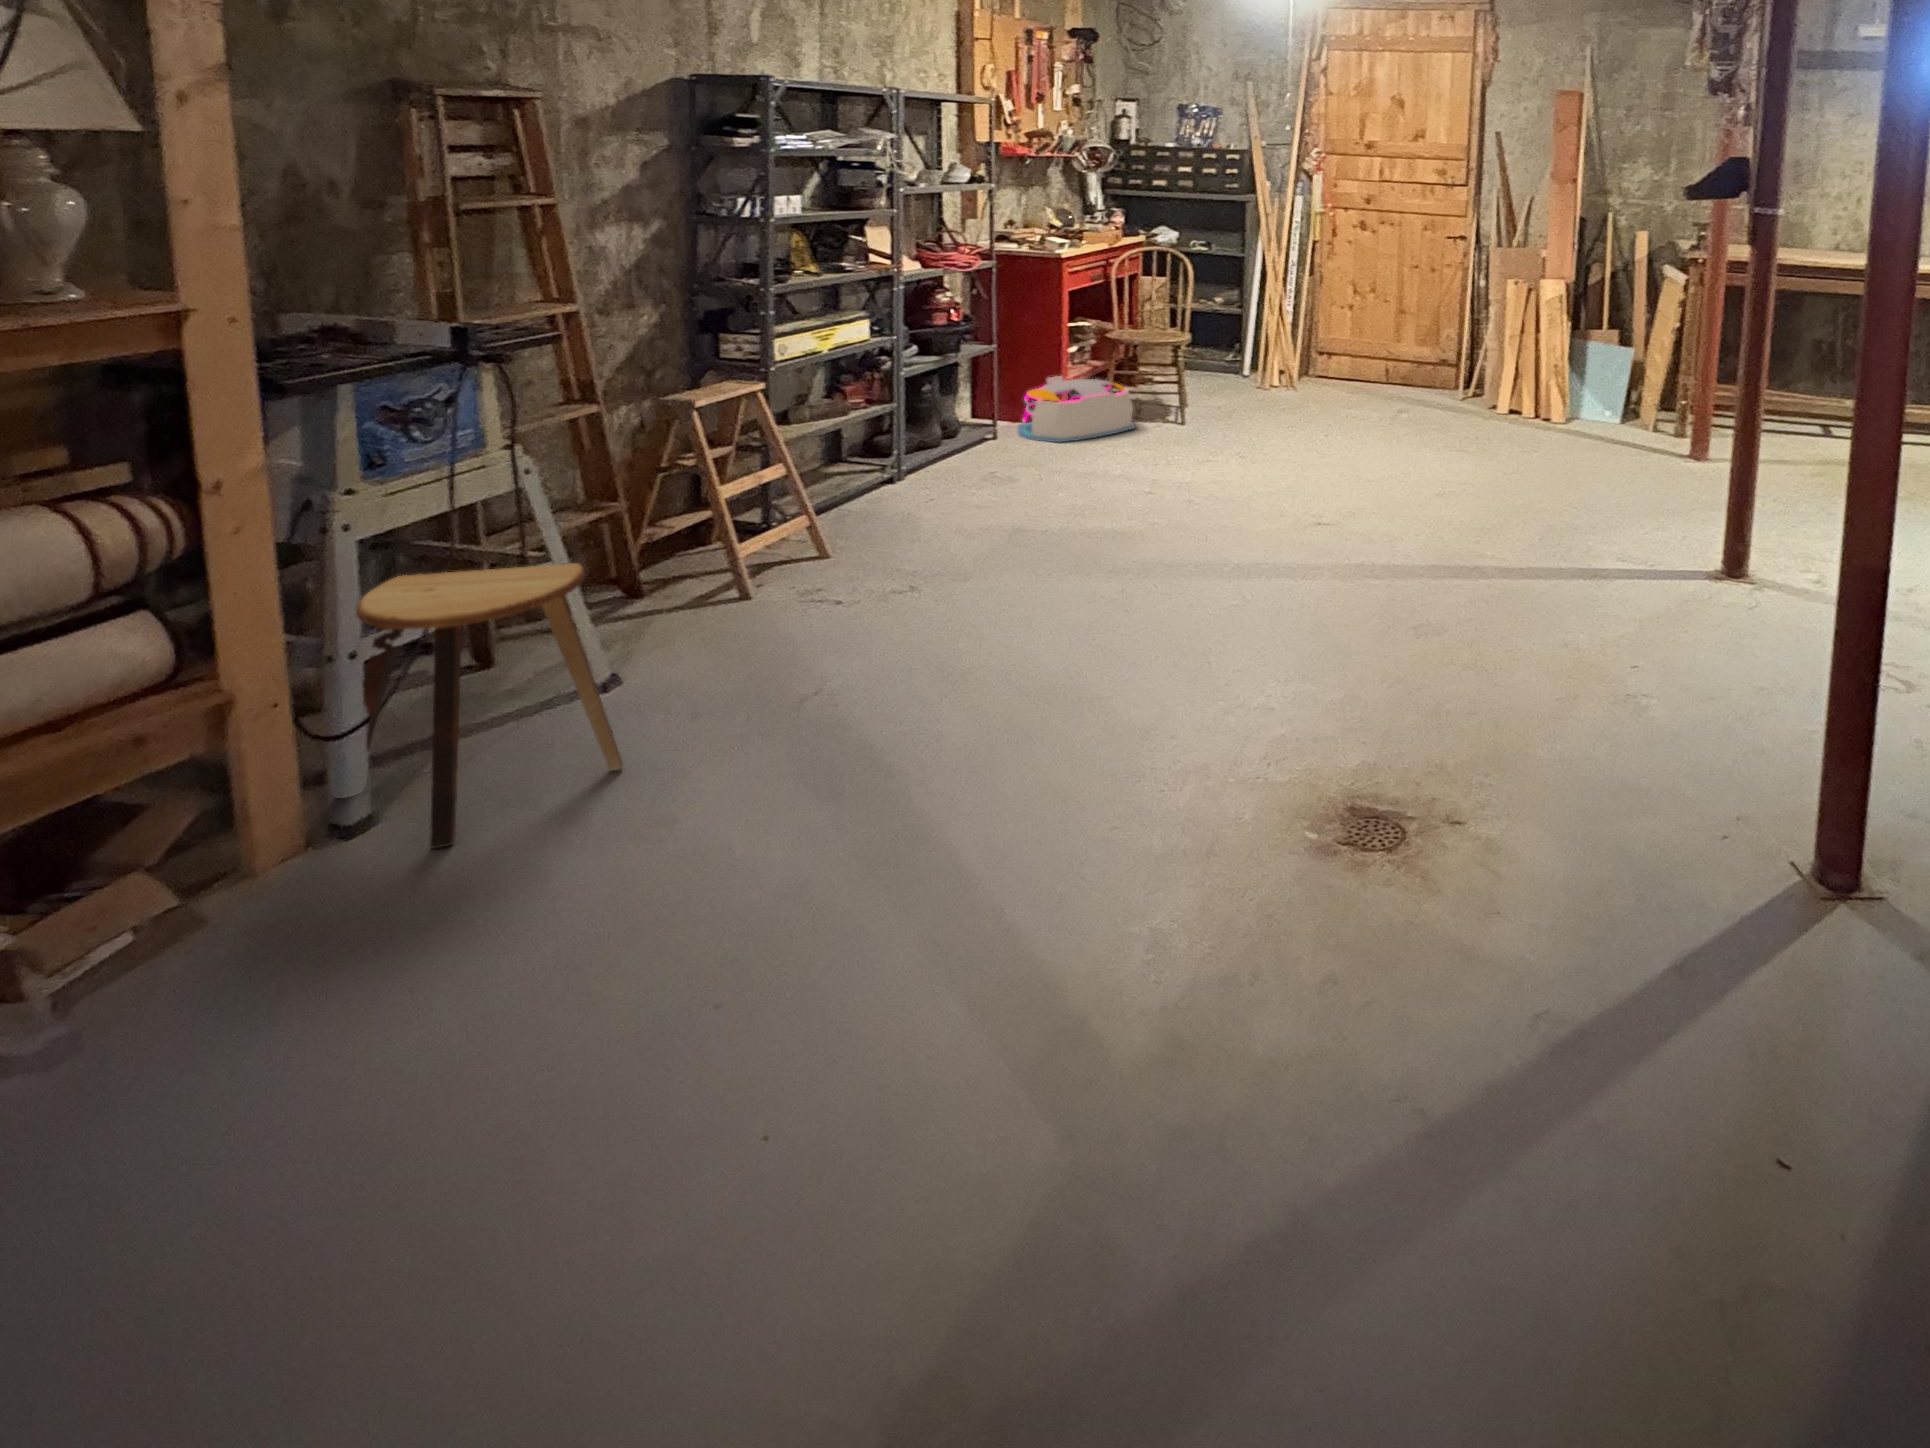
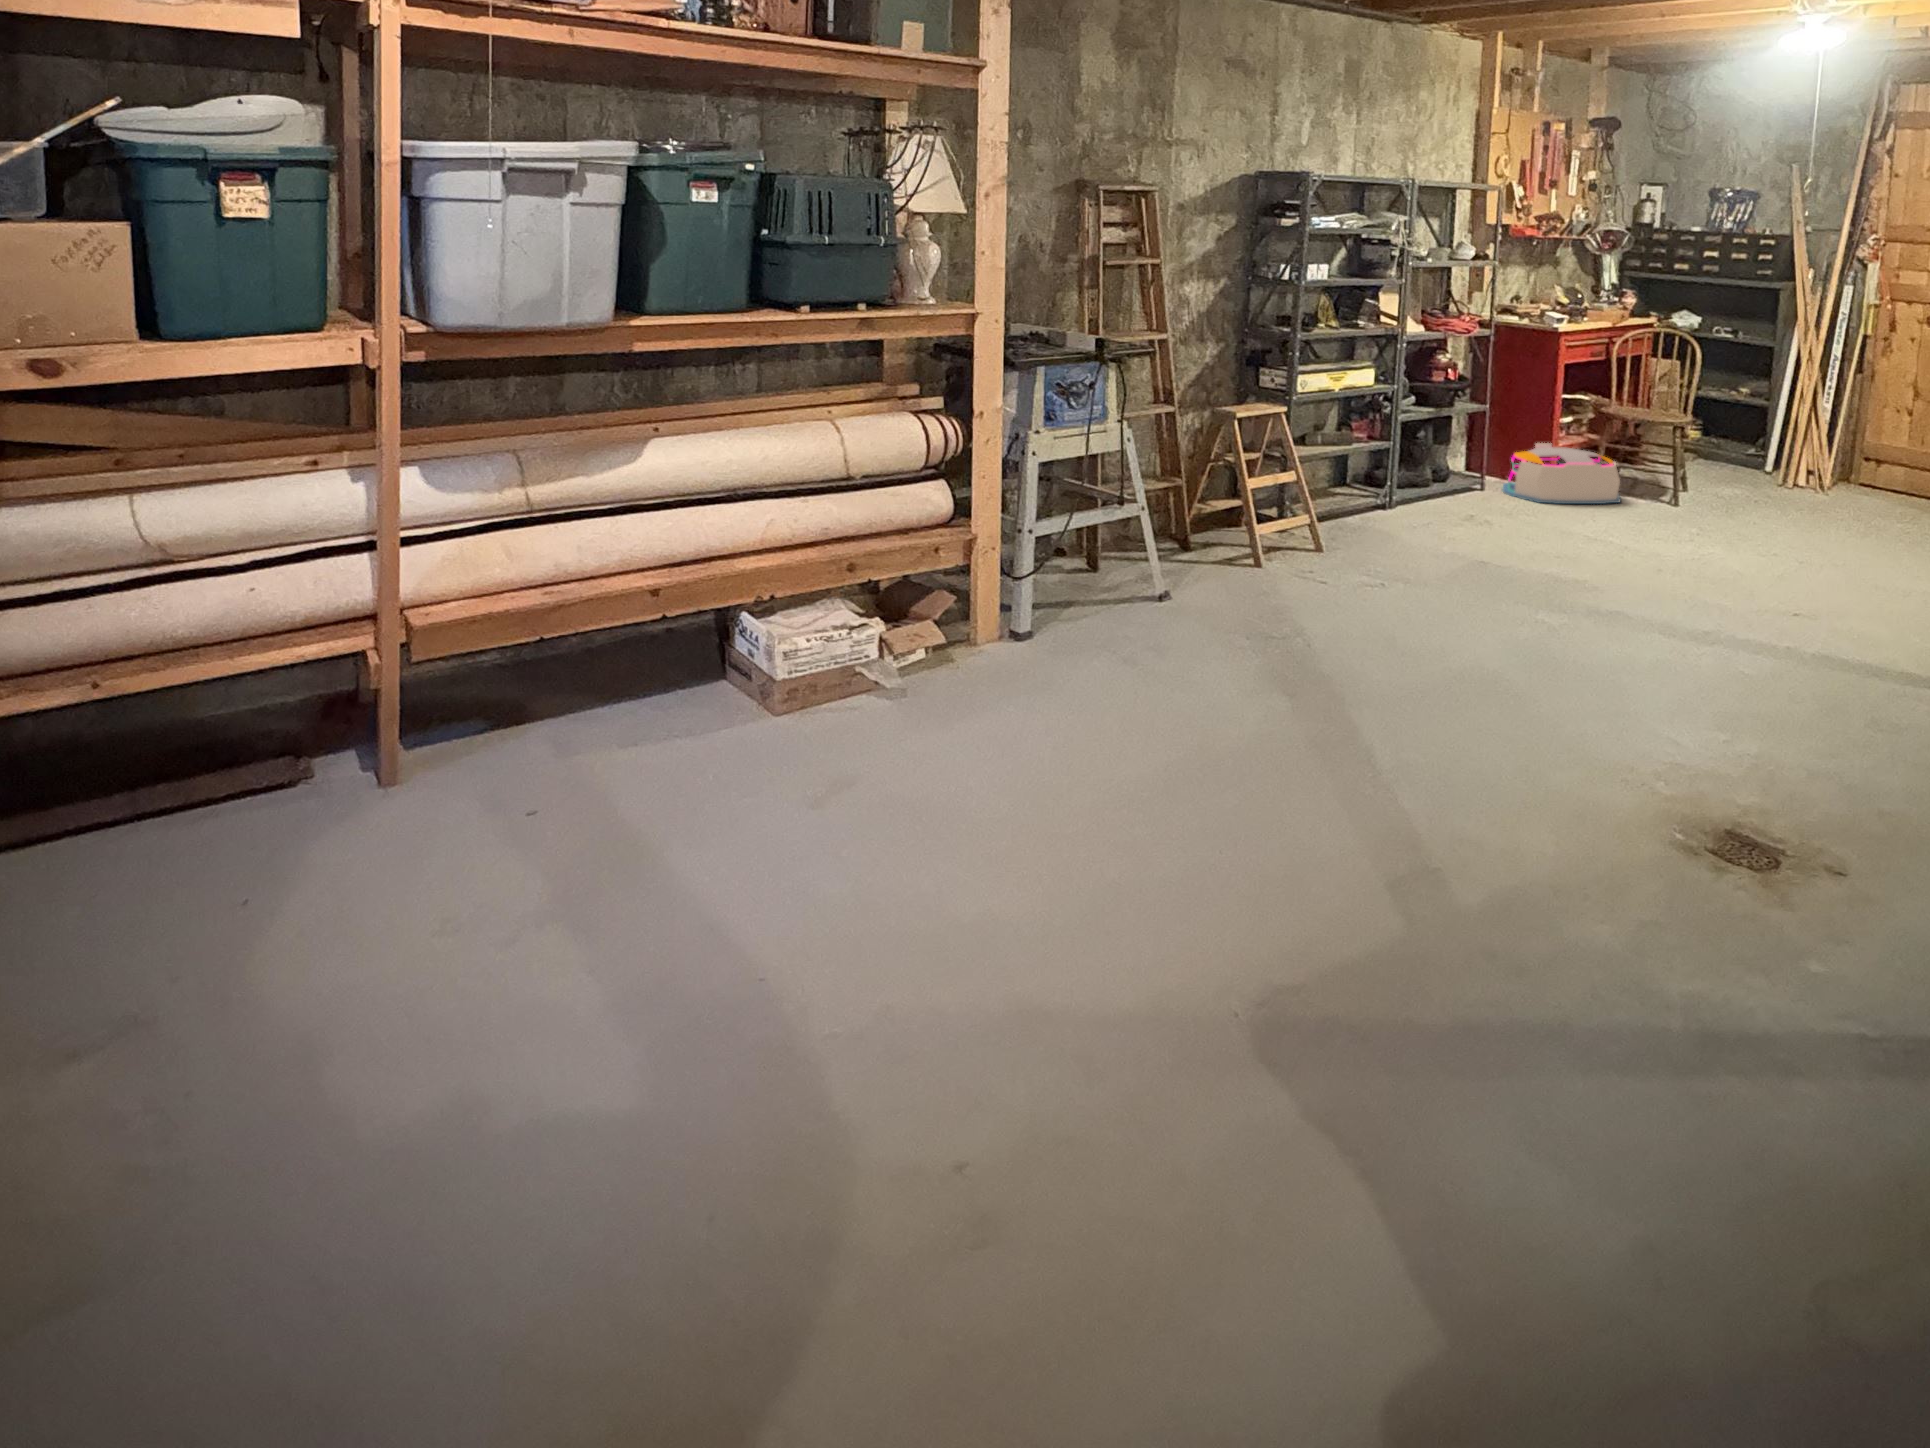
stool: present [356,563,623,848] -> none [1016,488,1168,654]

